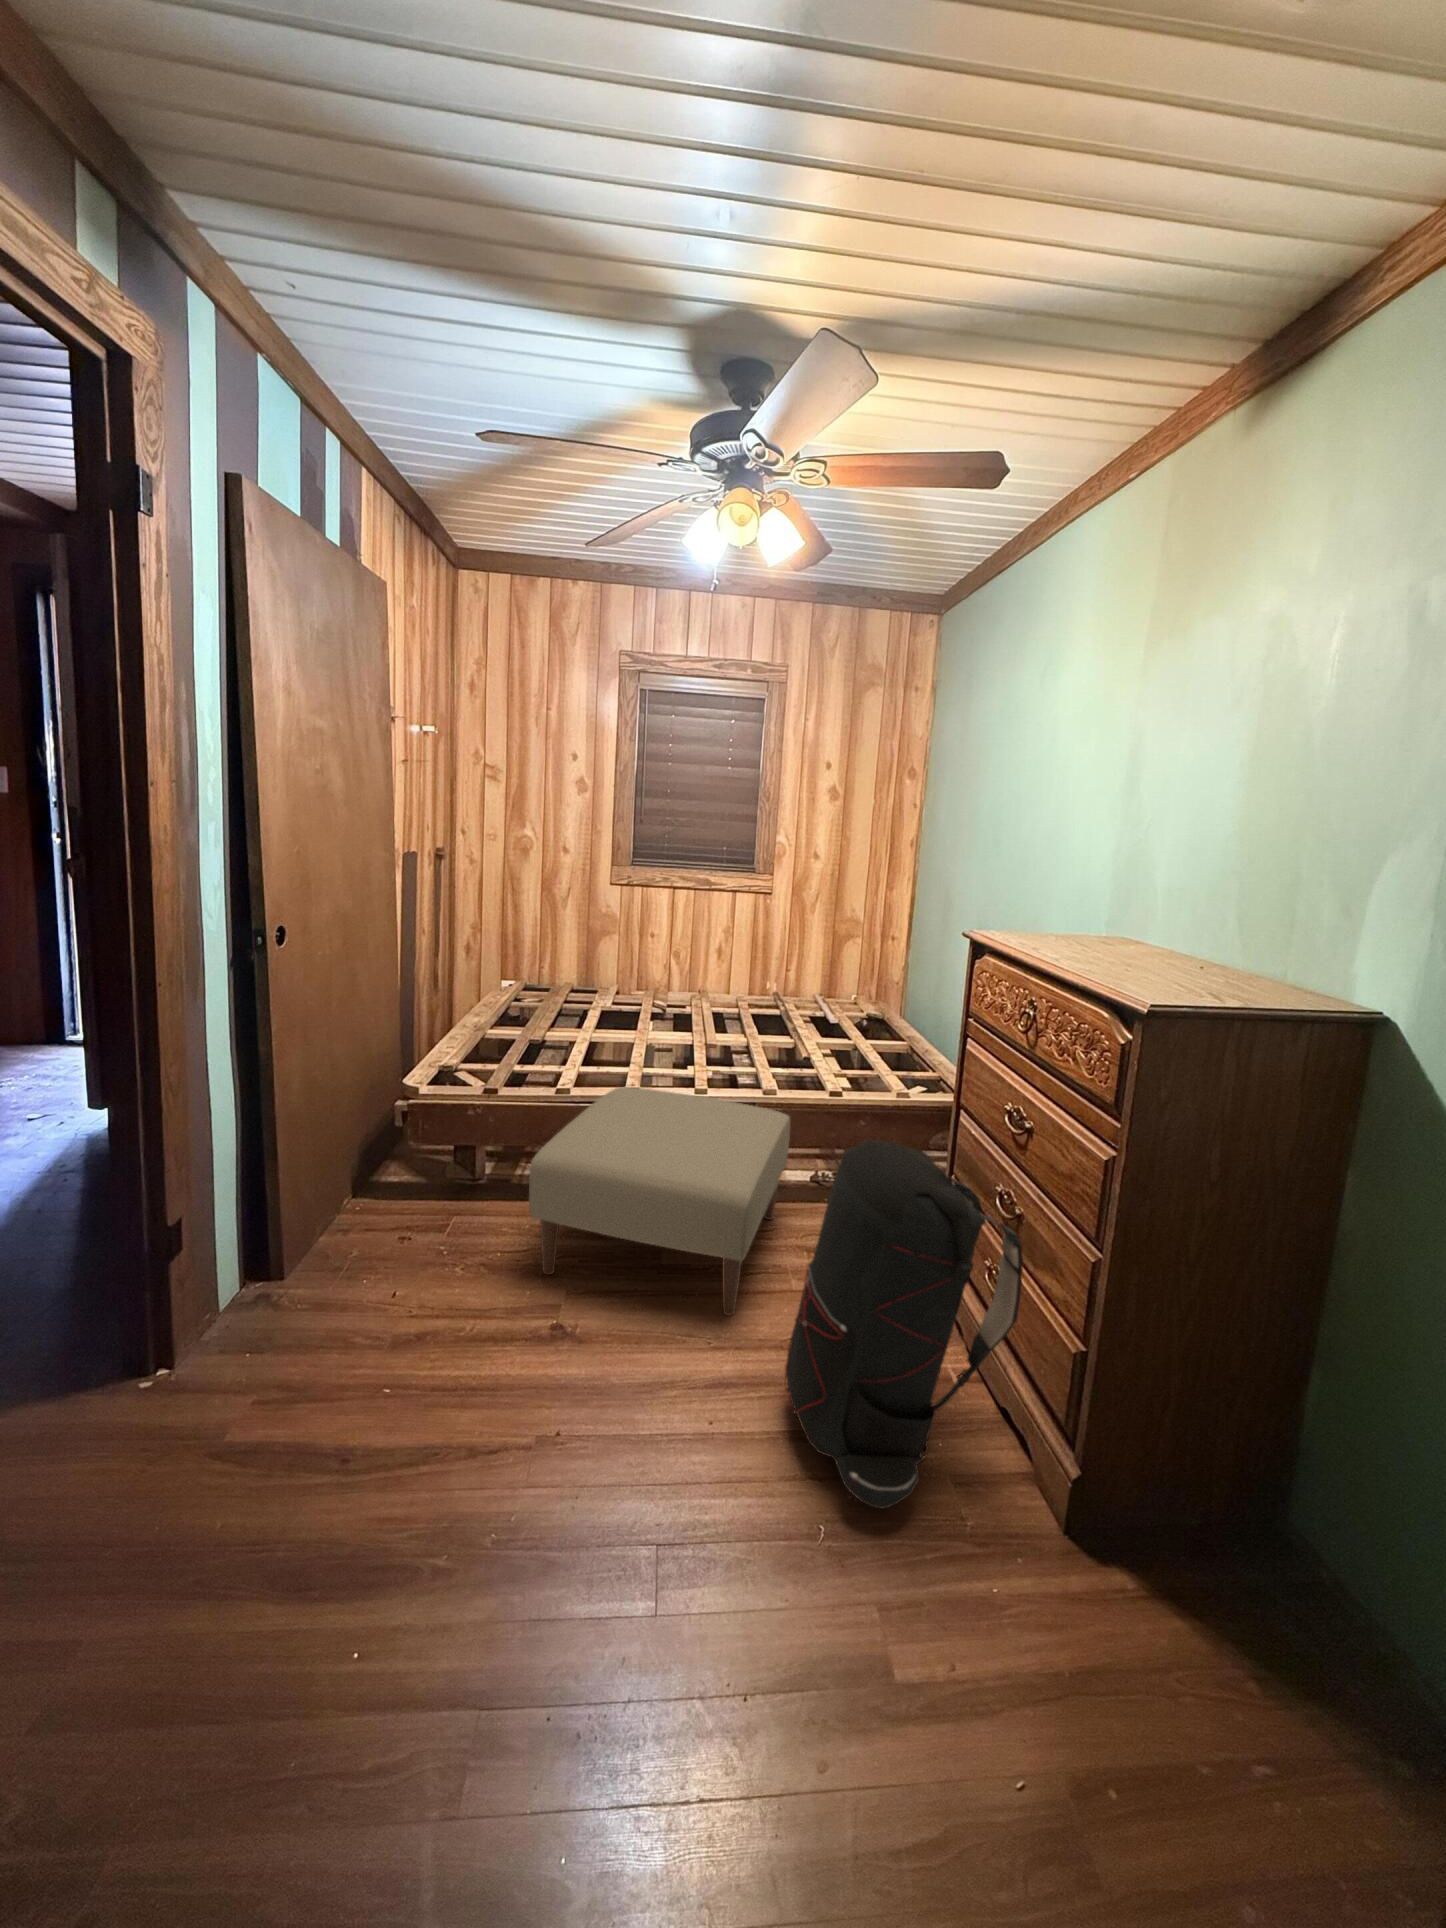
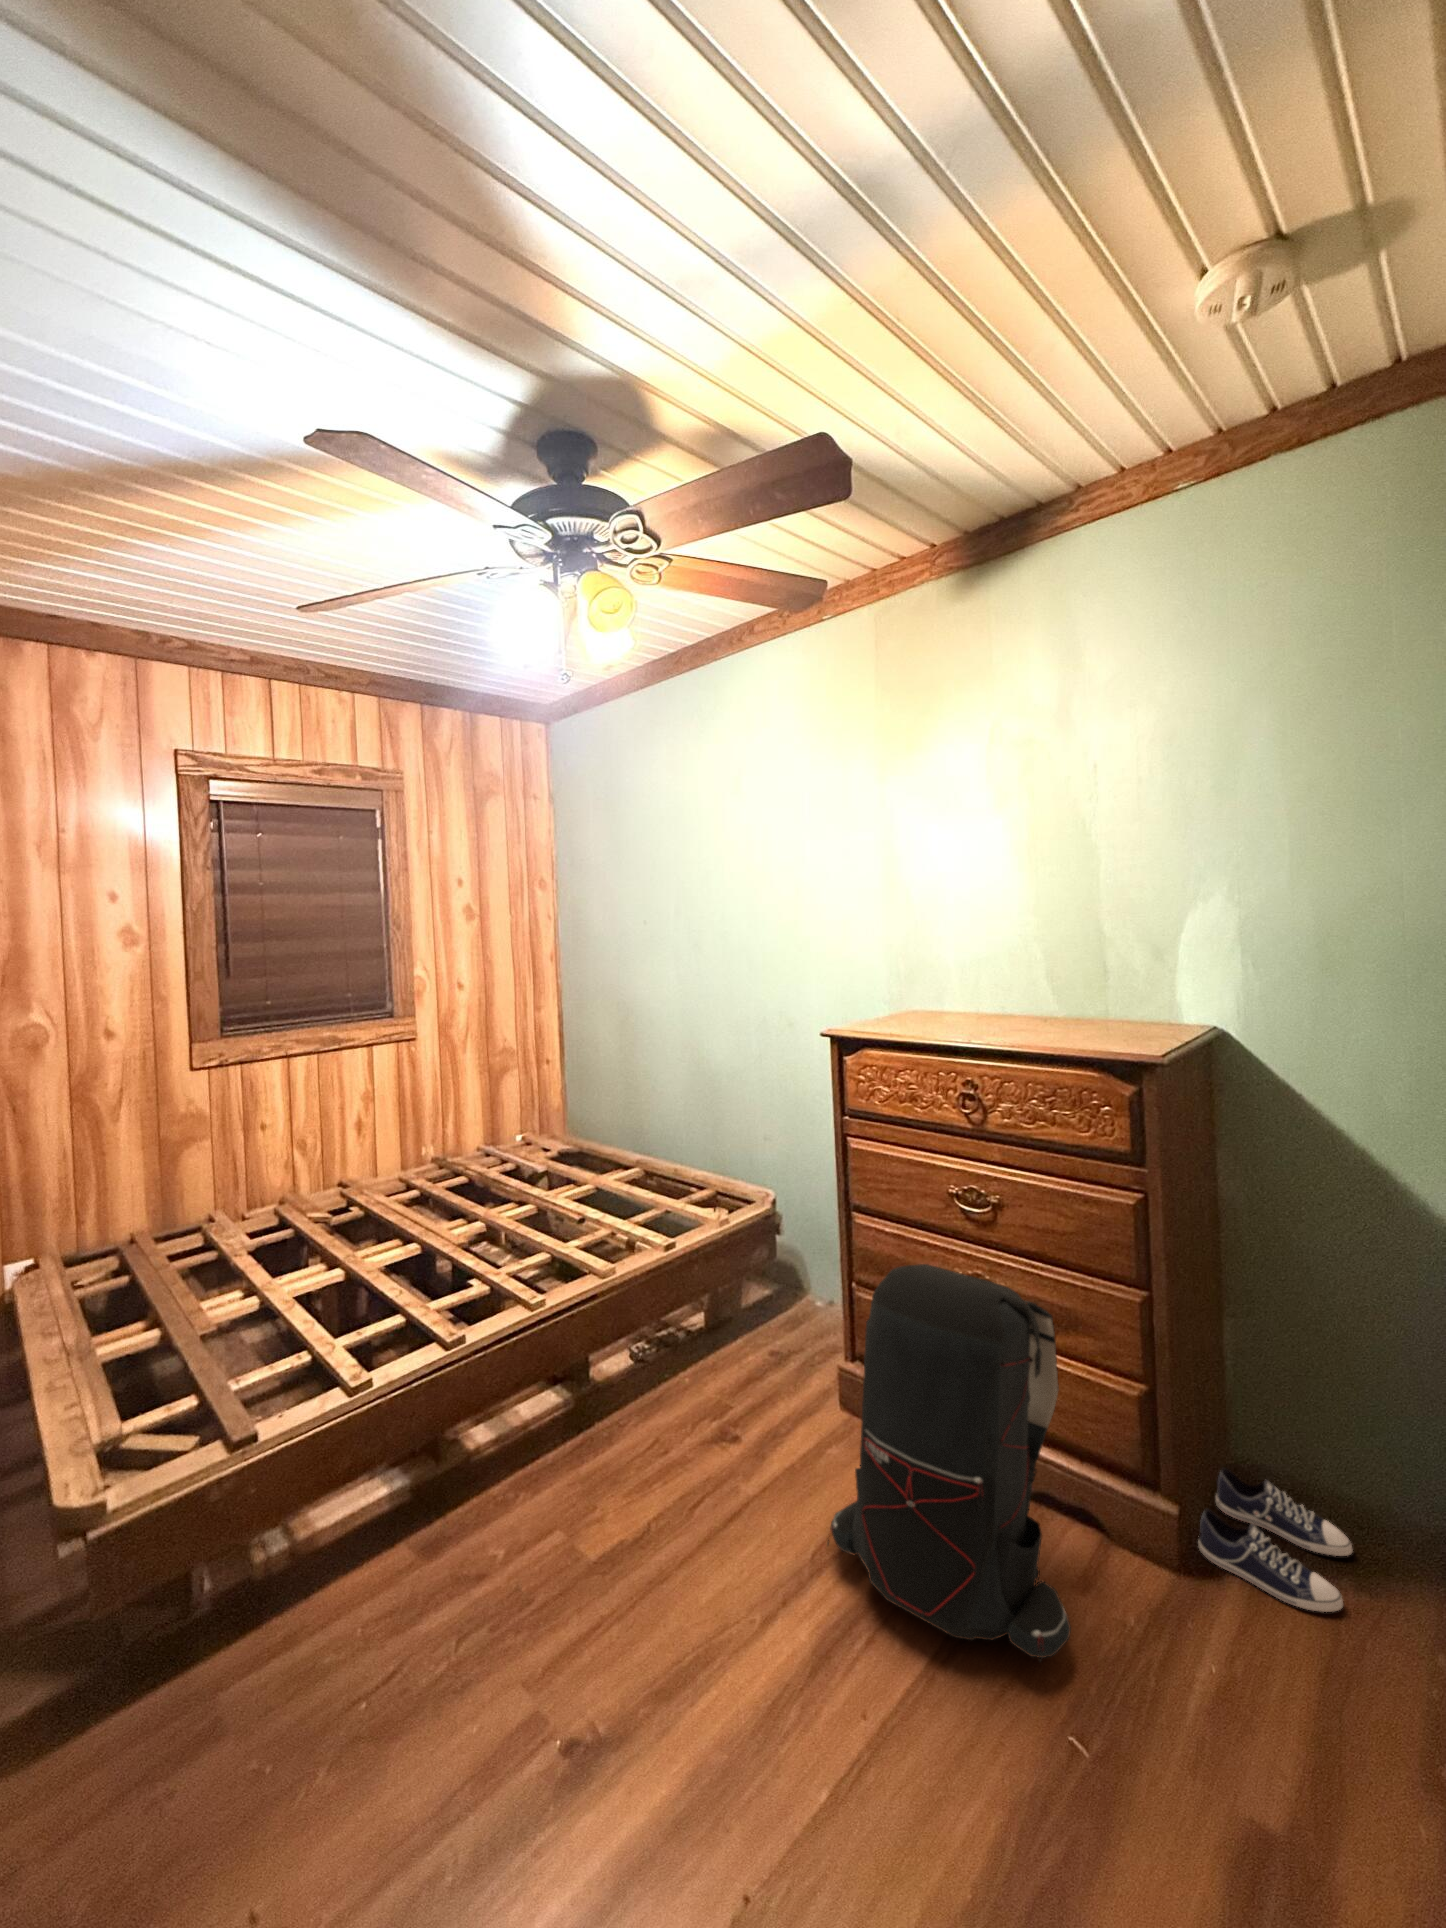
ottoman: present [529,1087,790,1316] -> none [410,1294,744,1673]
sneaker: none [1139,1522,1353,1713] -> present [1198,1468,1352,1612]

